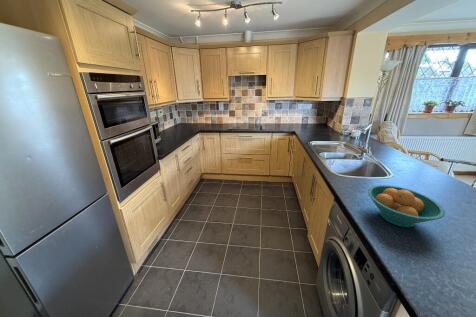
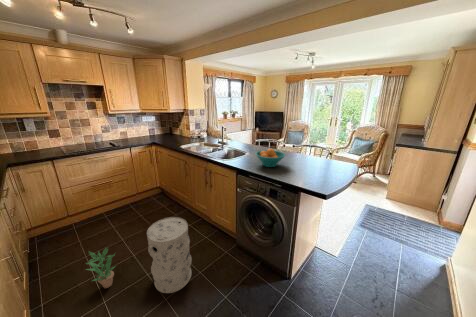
potted plant: none [191,203,212,235] -> present [86,248,115,288]
trash can: none [216,209,255,279] -> present [147,217,192,293]

